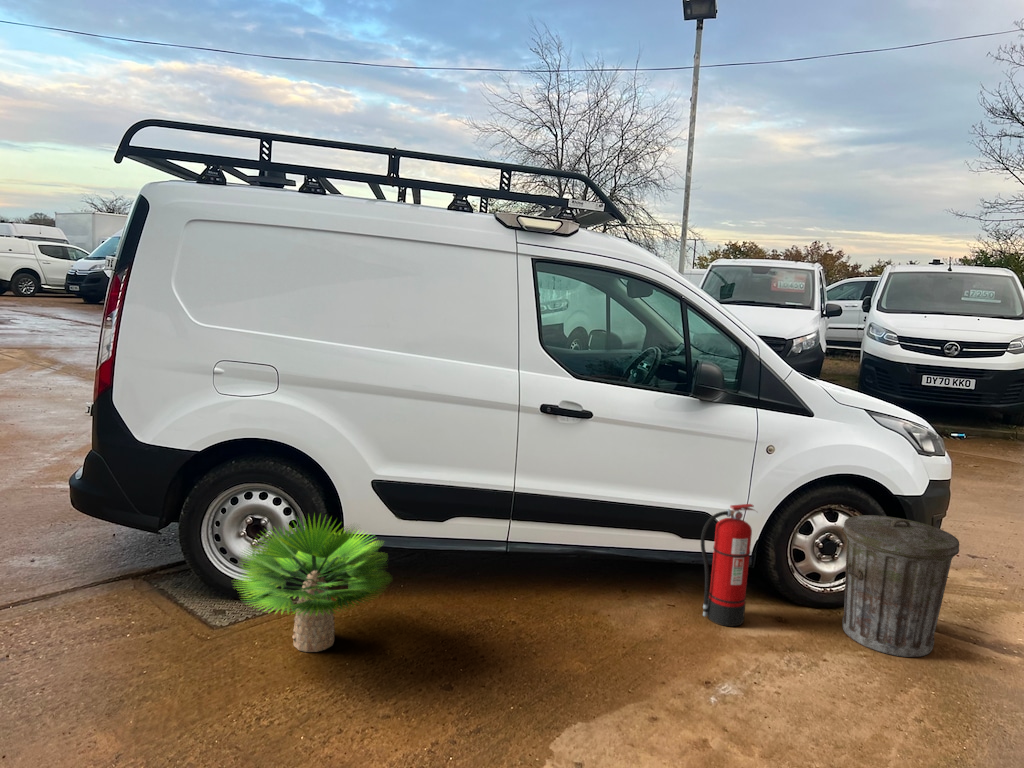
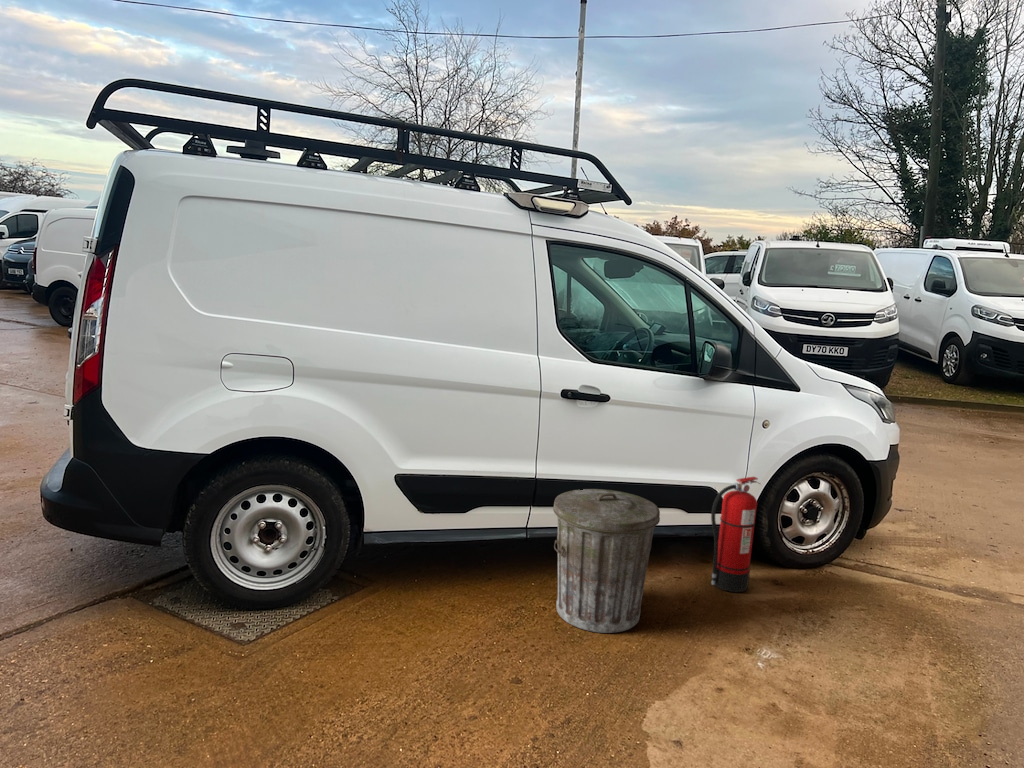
potted plant: present [239,515,389,652] -> none [271,512,443,661]
trash can: present [843,515,959,657] -> present [553,489,660,633]

